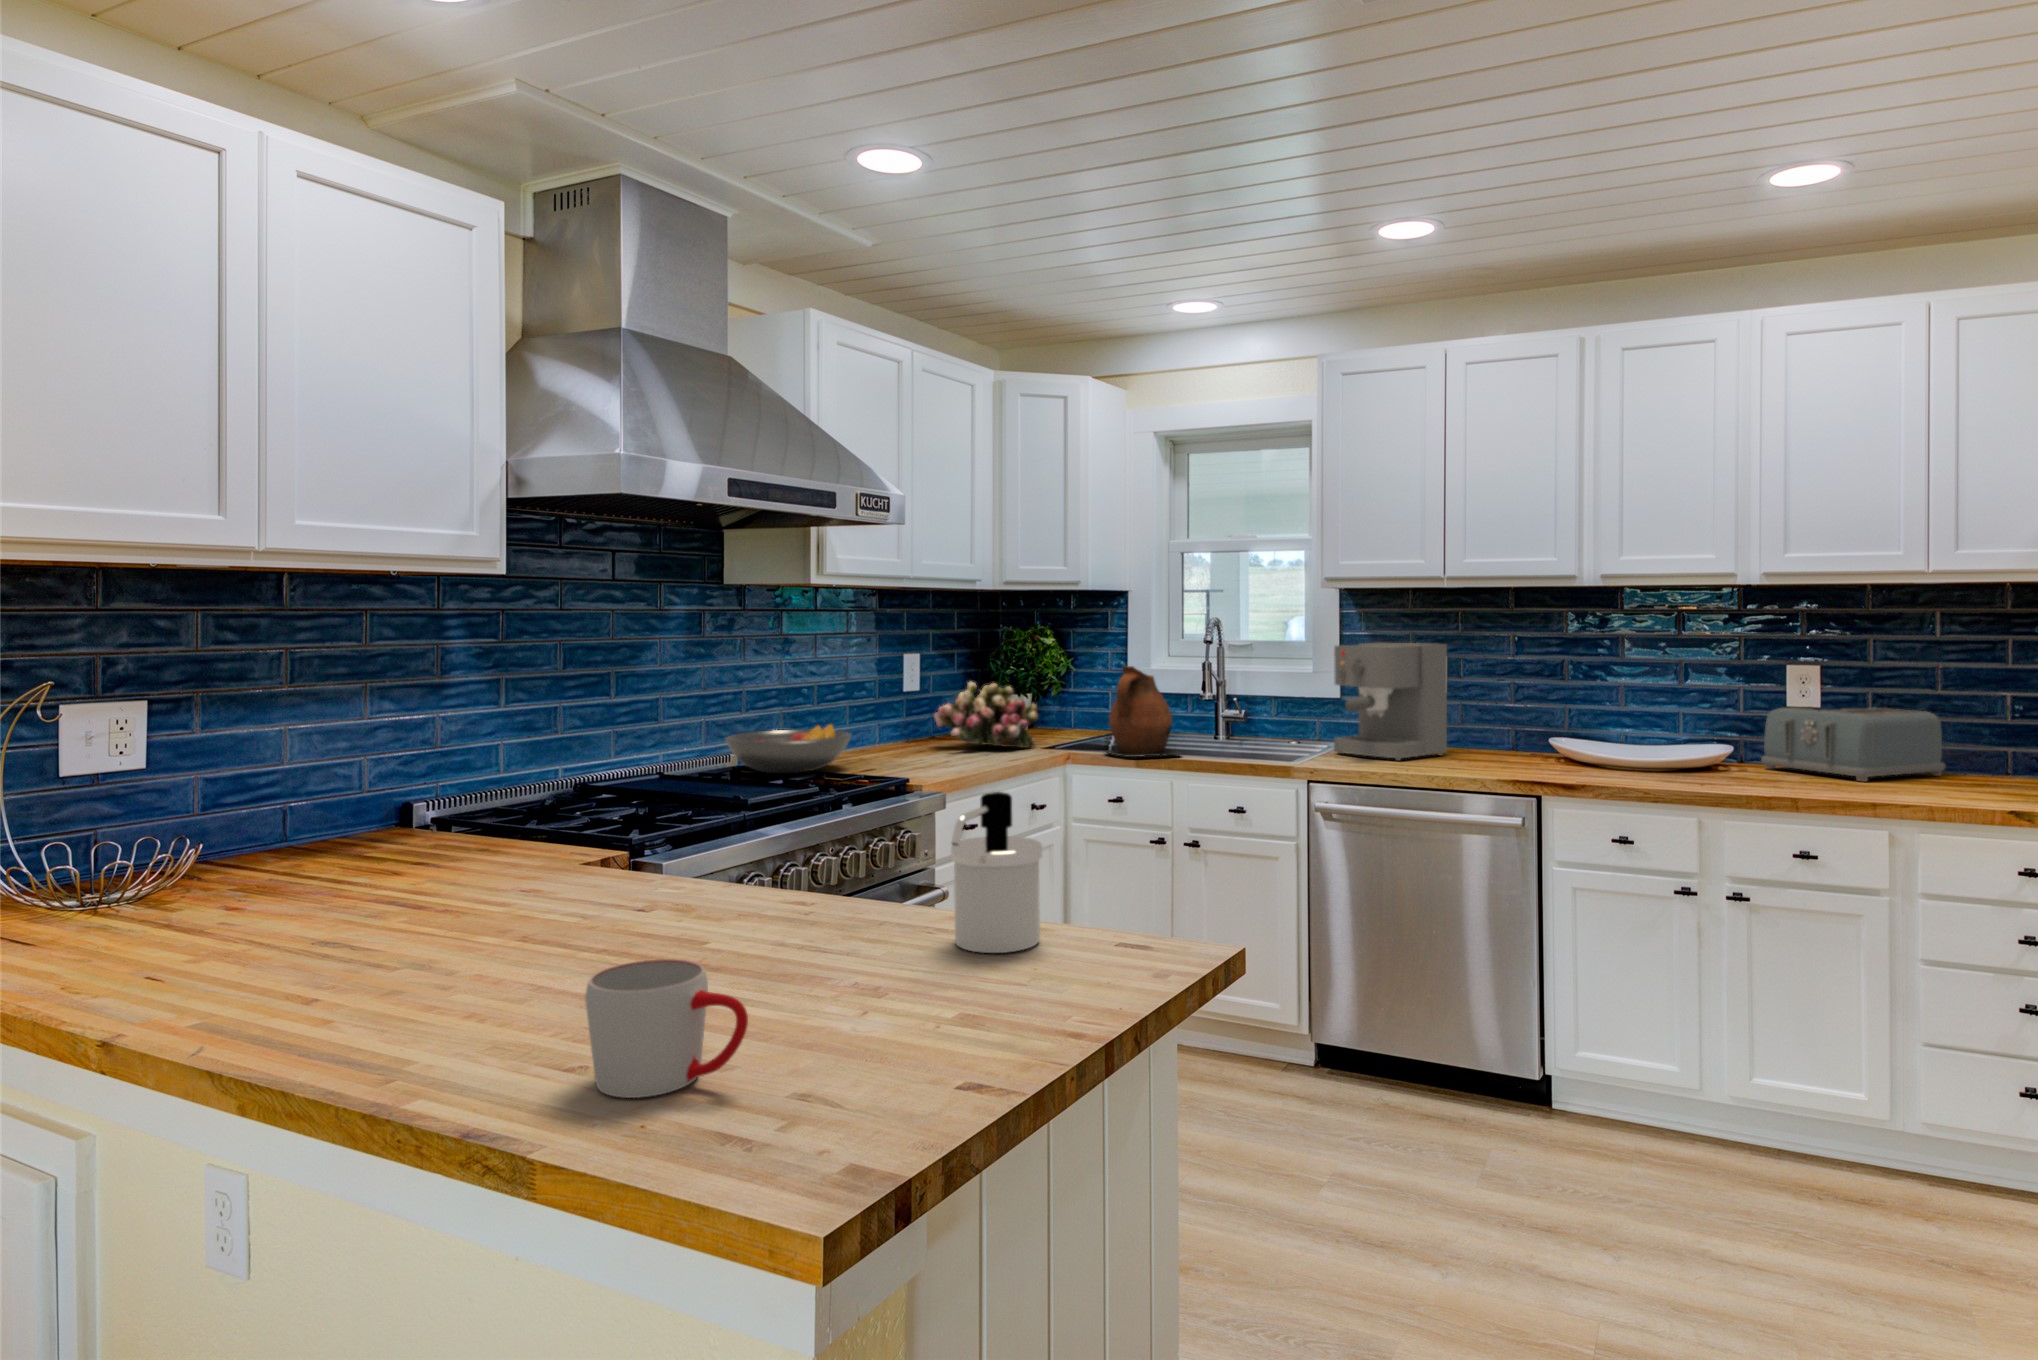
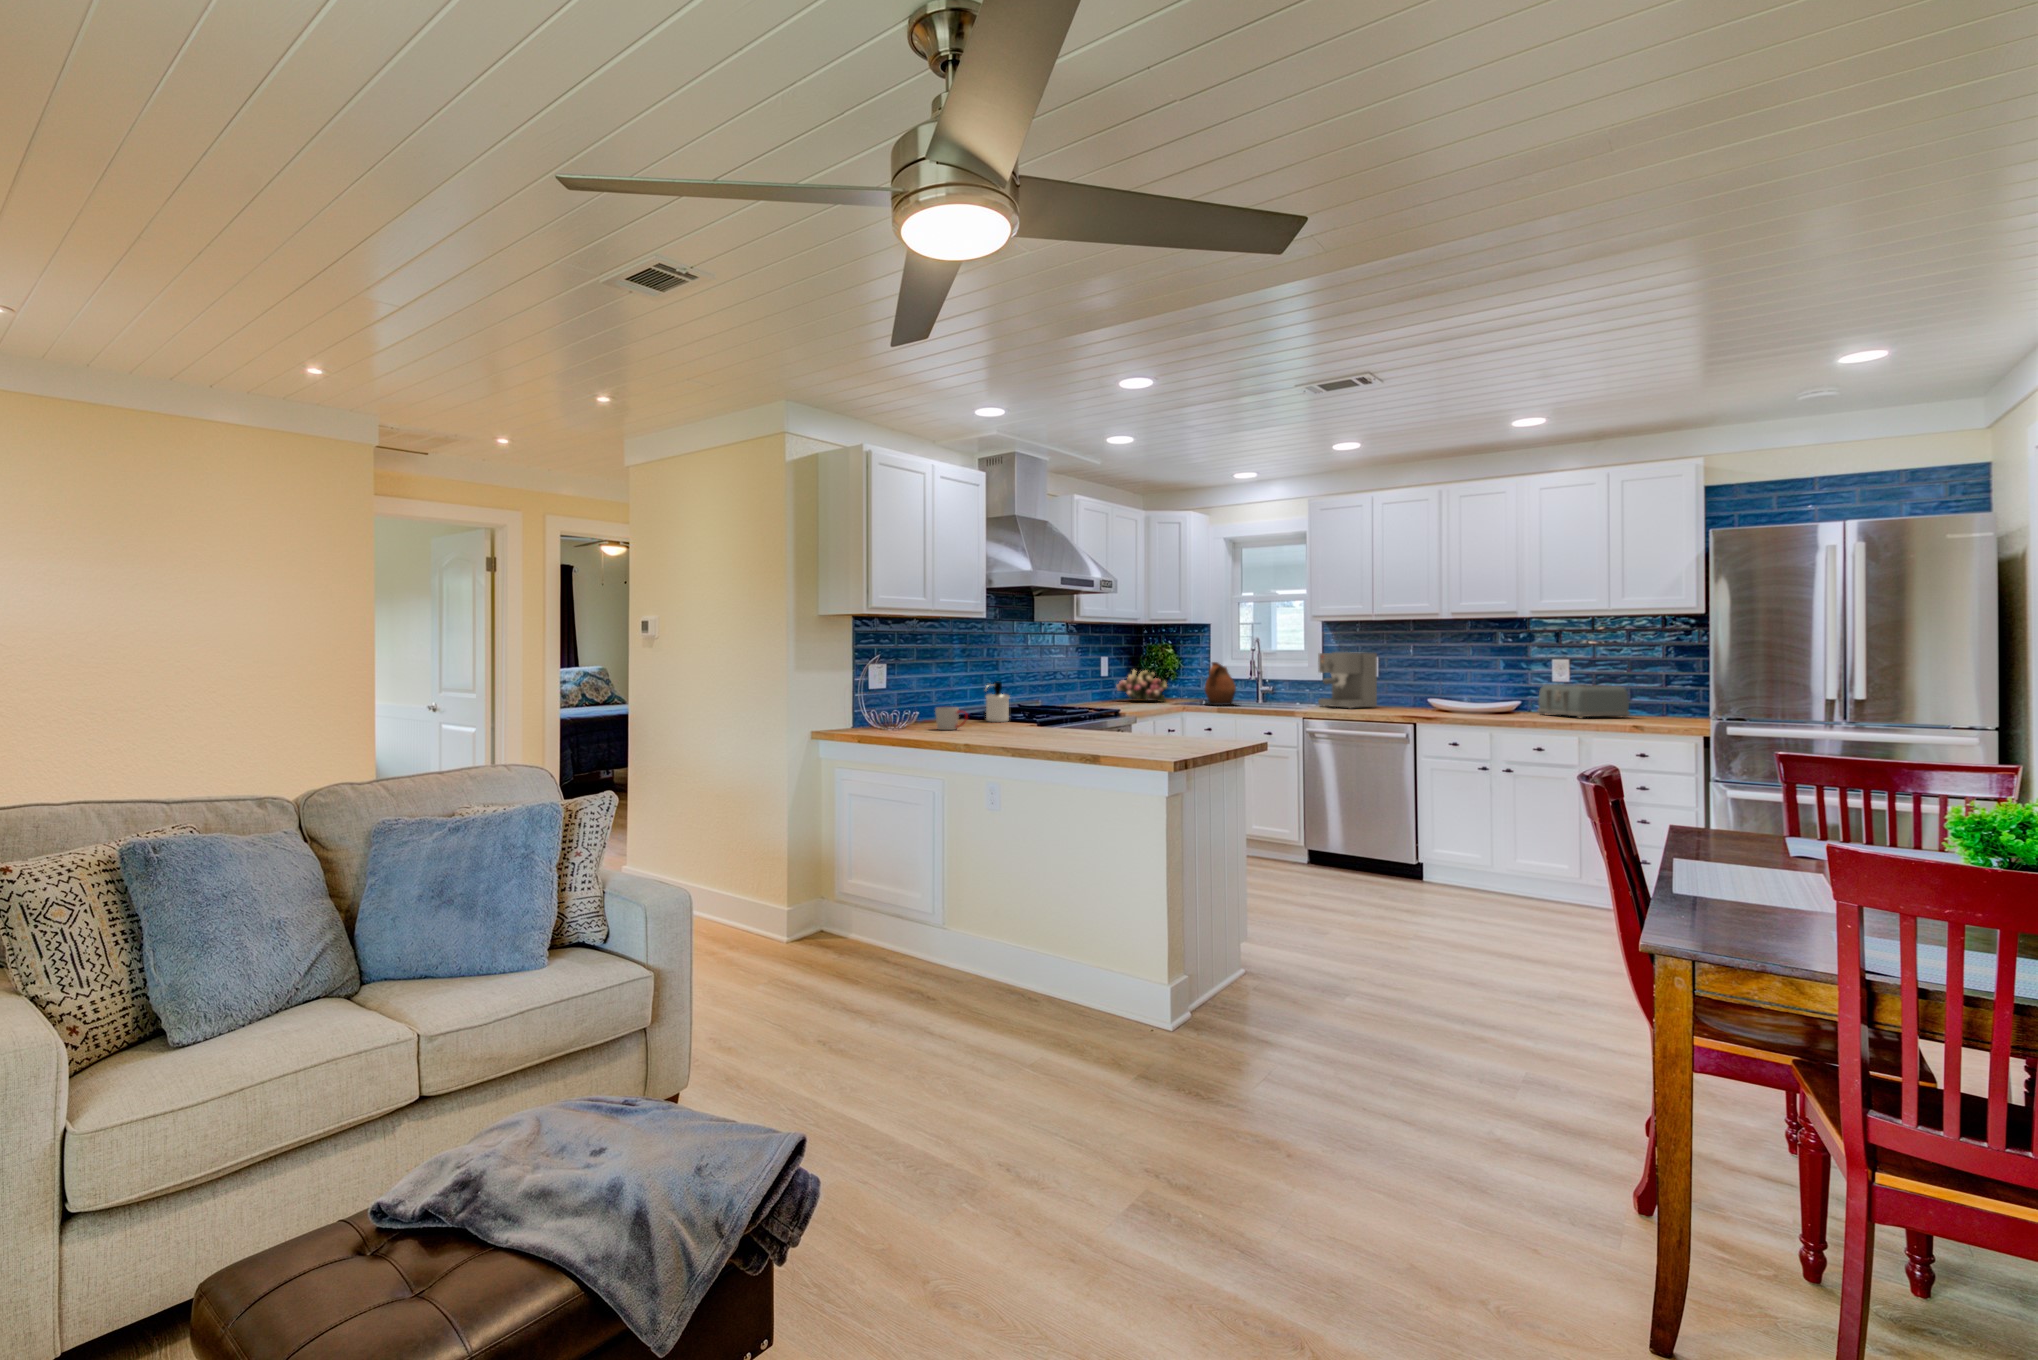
fruit bowl: present [725,724,851,773] -> none [1032,685,1087,706]
soap dispenser: present [951,792,1042,953] -> present [985,682,1010,722]
mug: present [585,959,748,1098] -> present [935,707,968,730]

